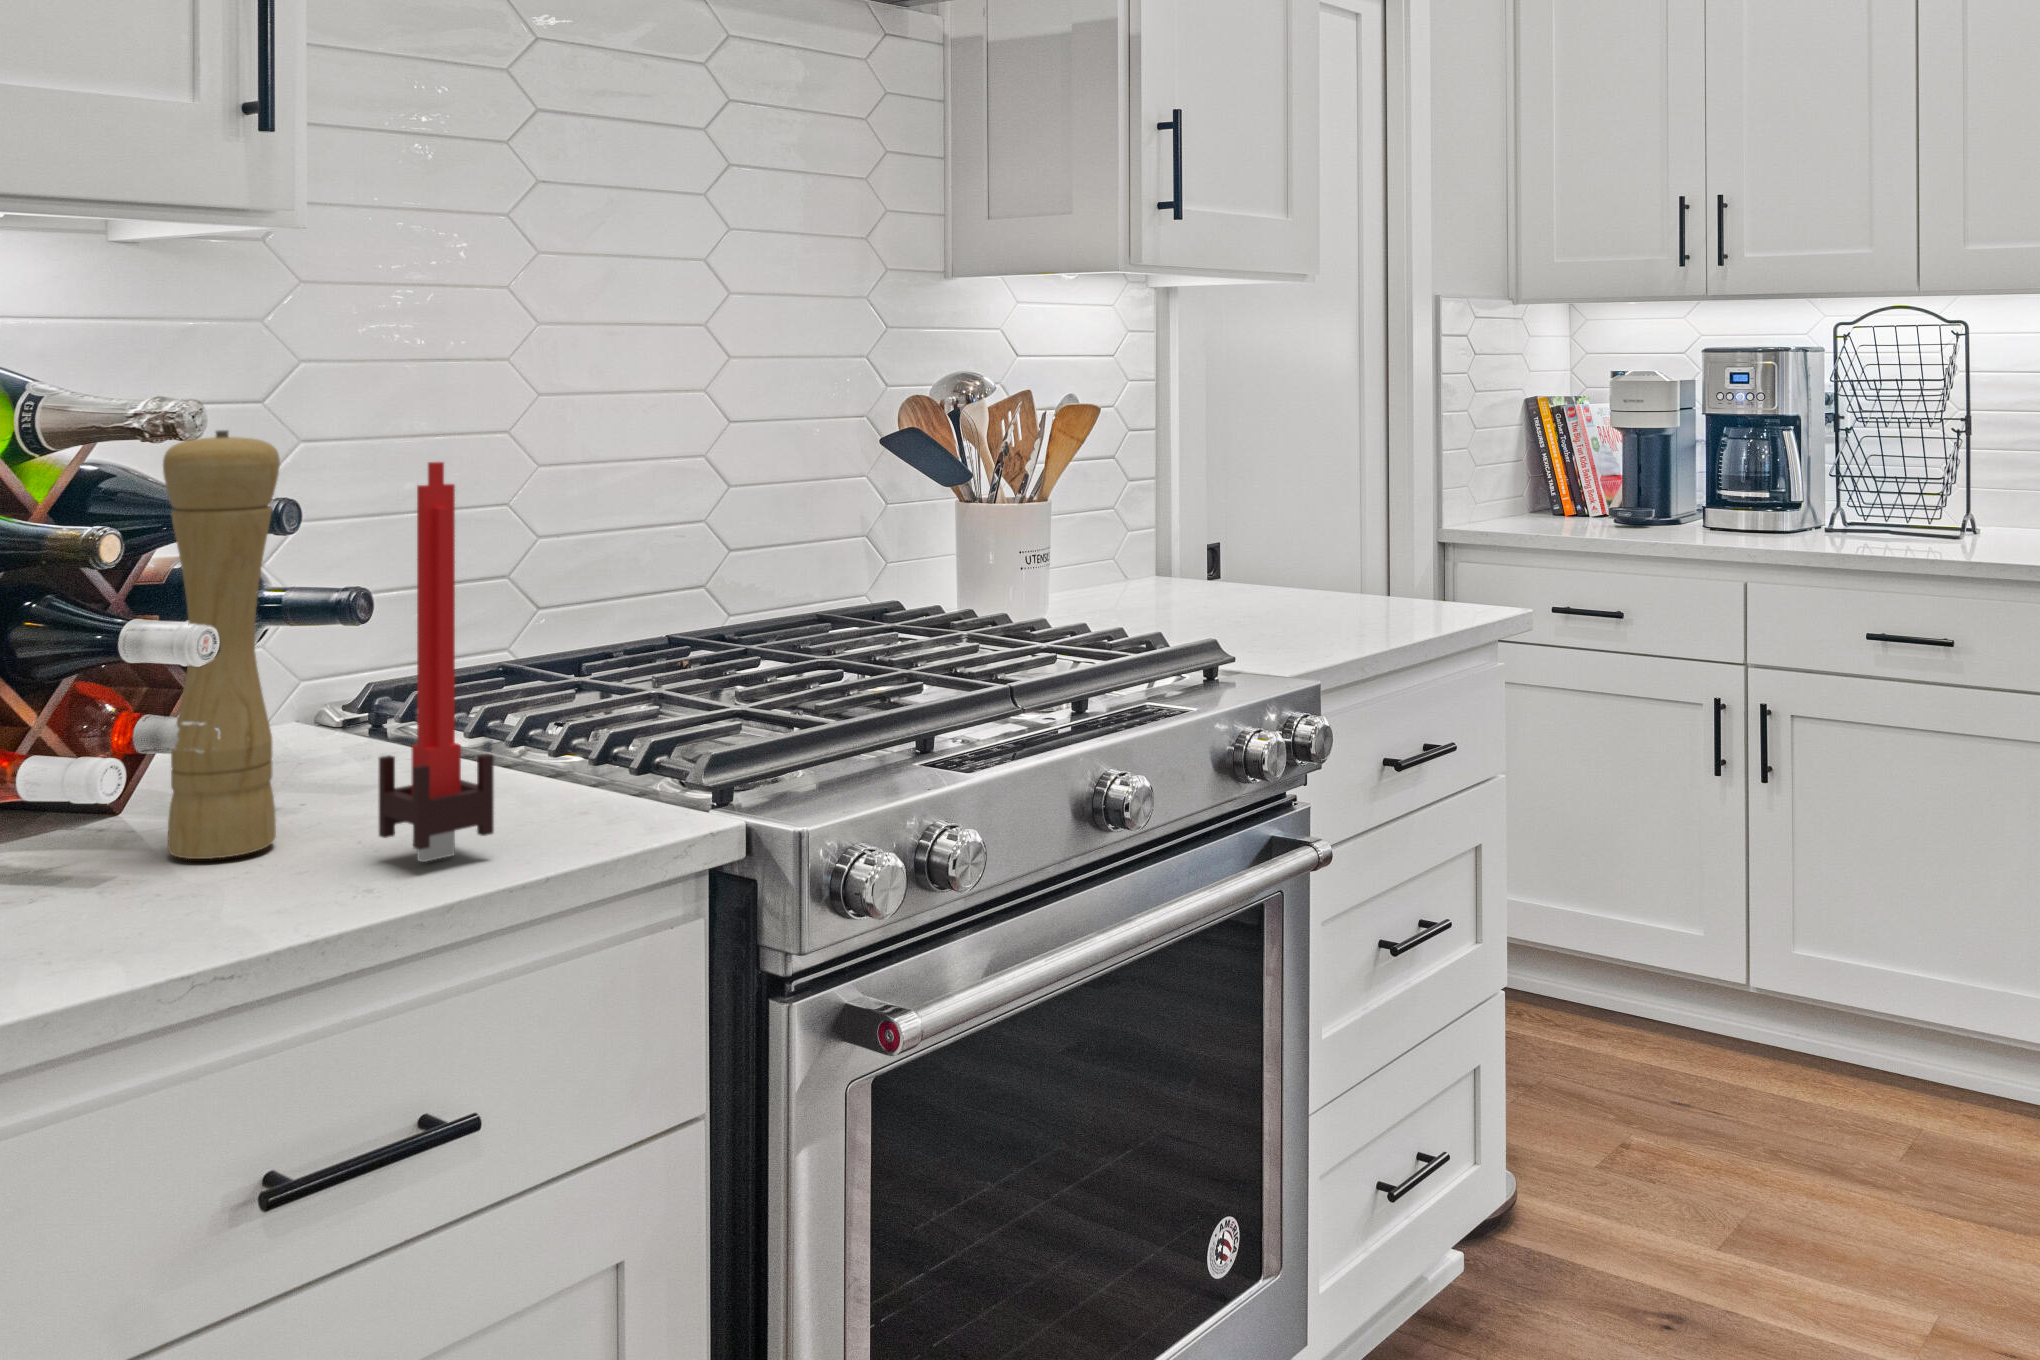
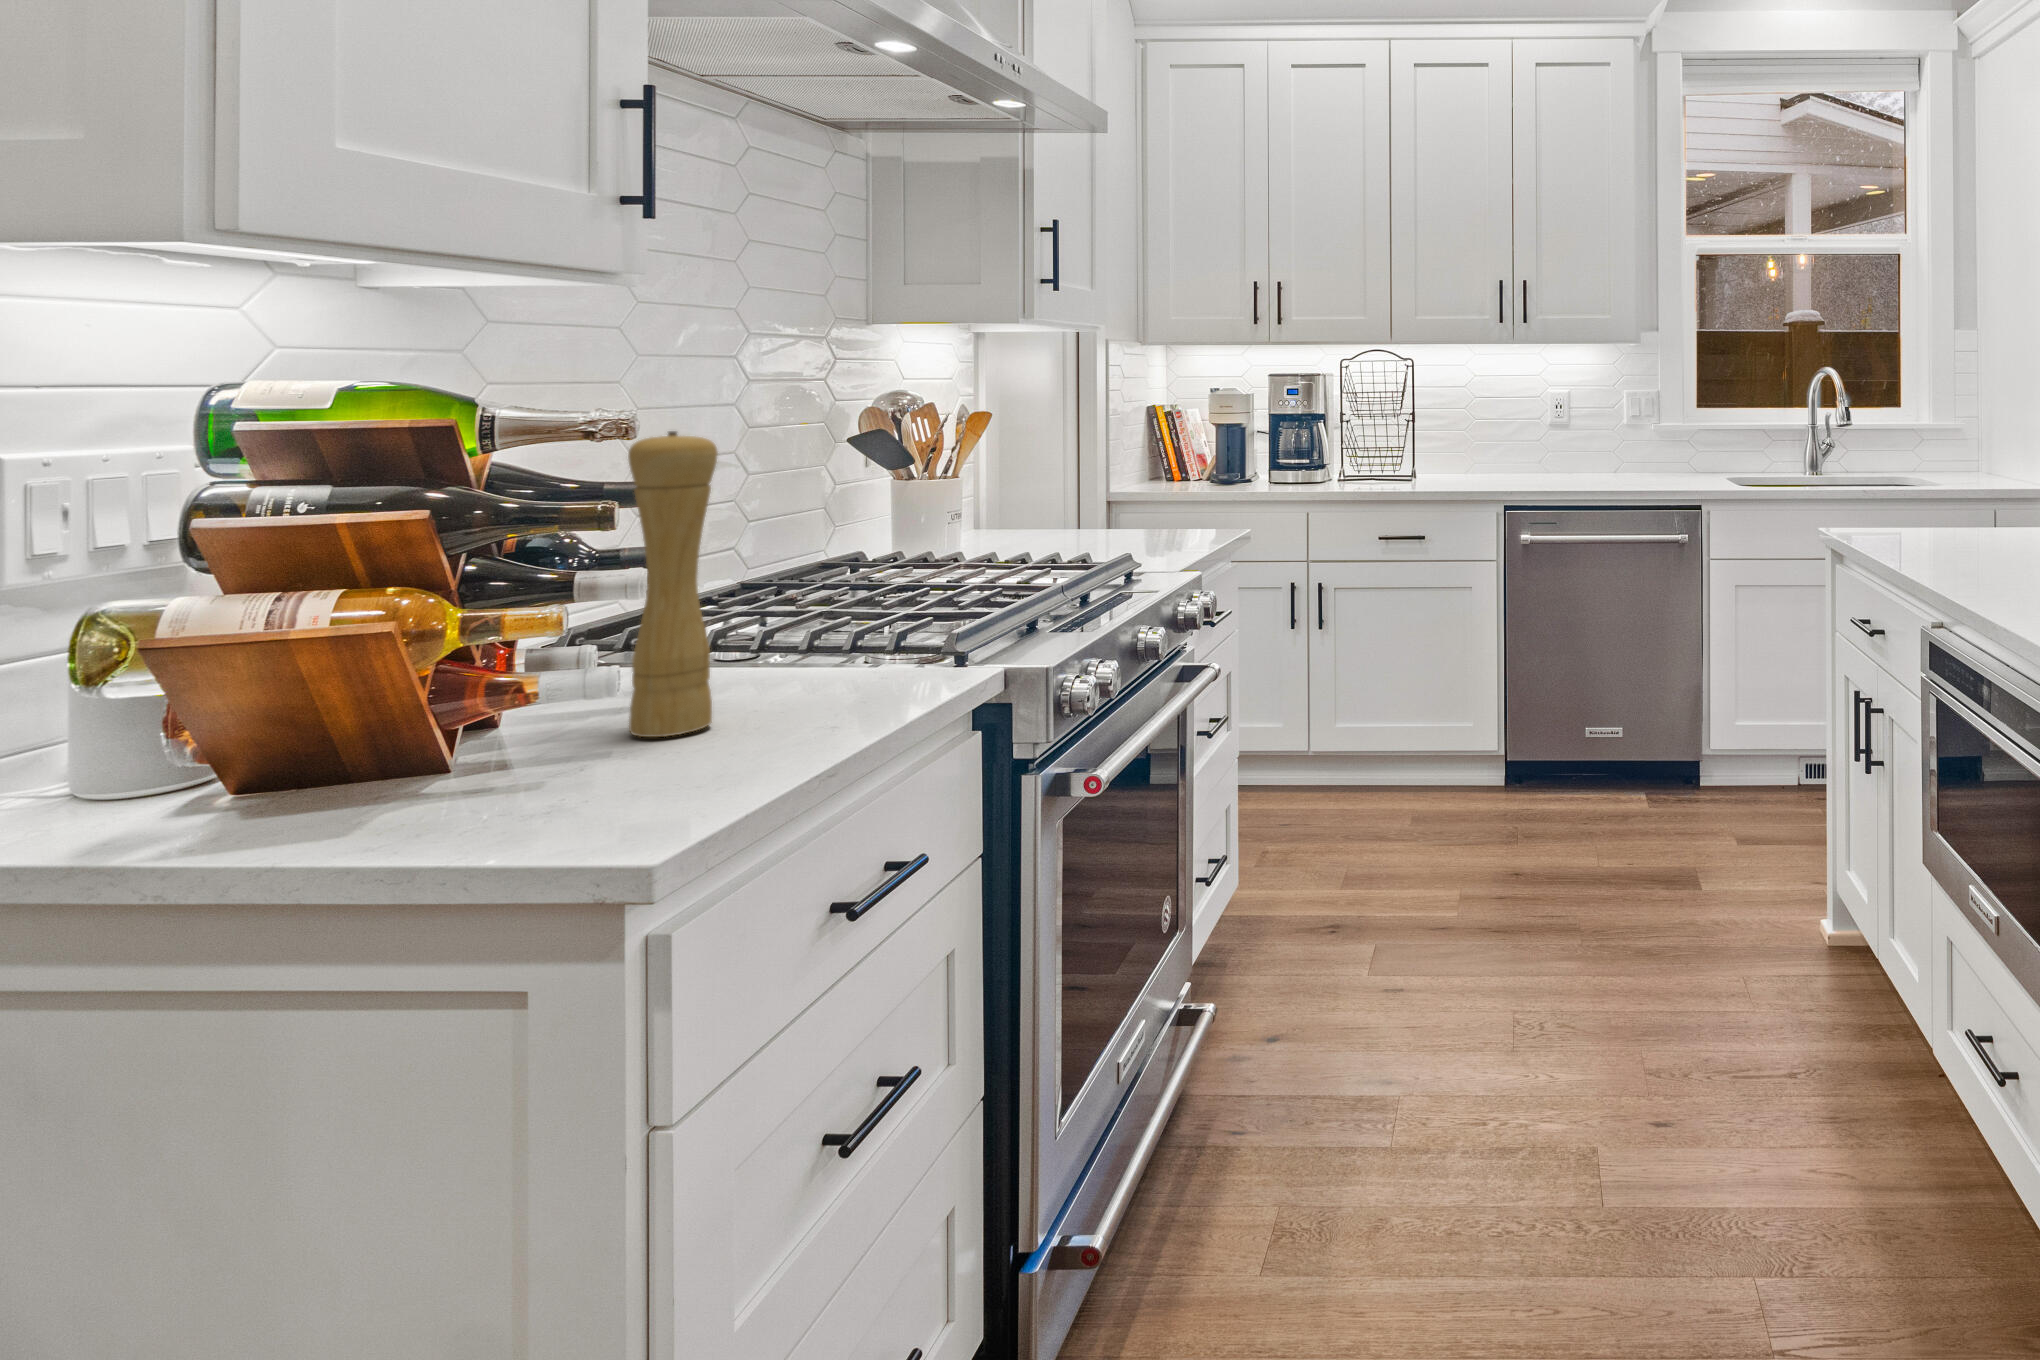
candle: present [379,462,494,862] -> none [810,448,891,714]

